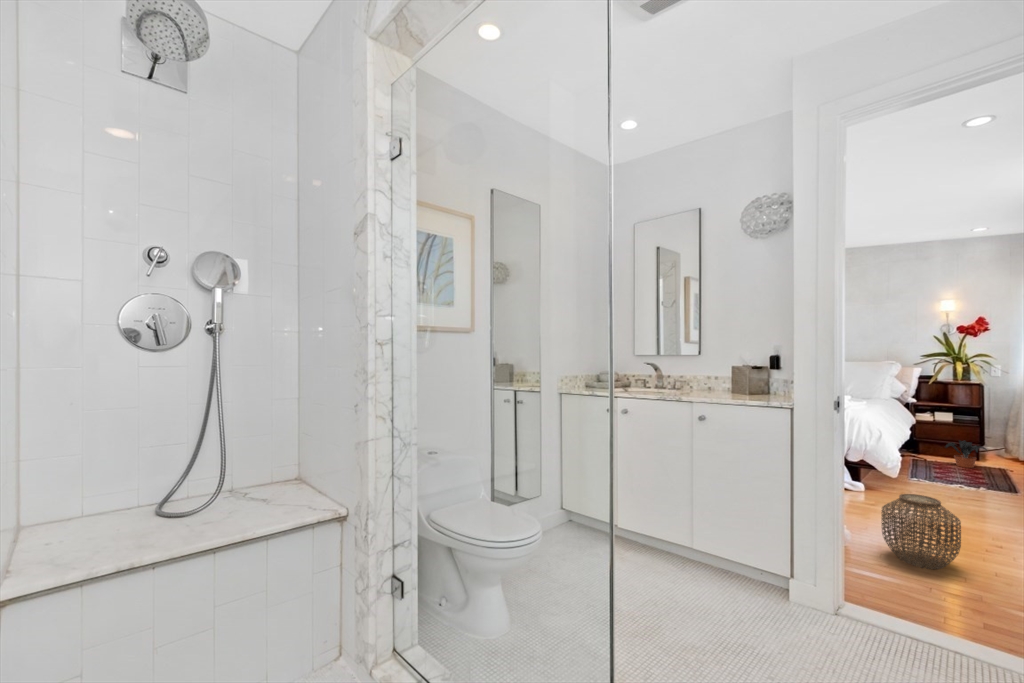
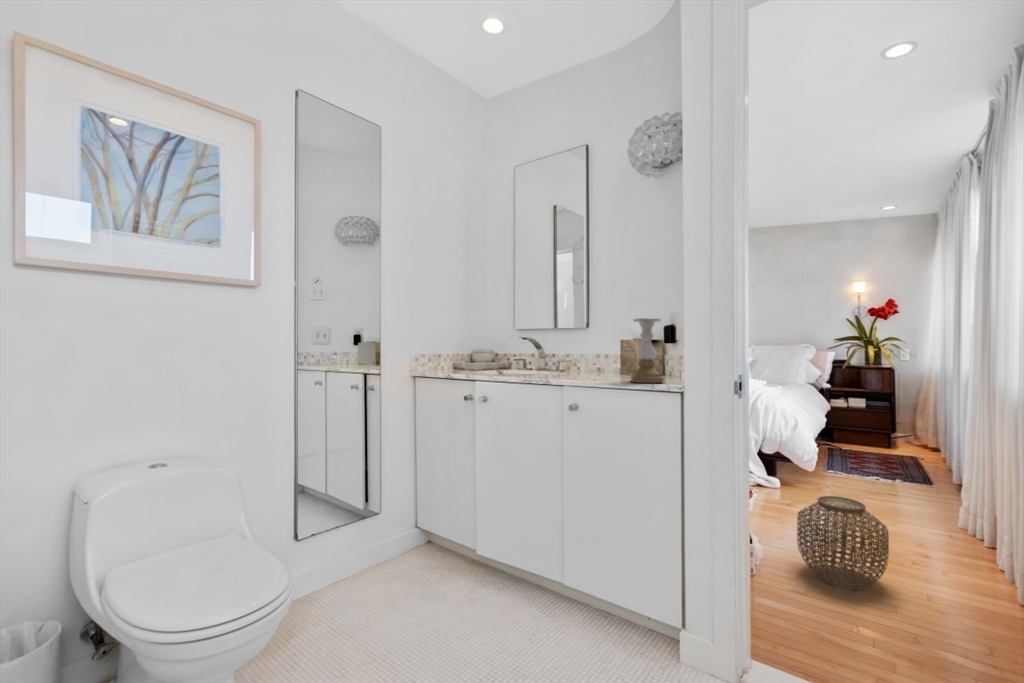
candle holder: none [746,353,774,401] -> present [631,318,663,383]
potted plant: present [946,440,986,468] -> none [857,427,900,456]

